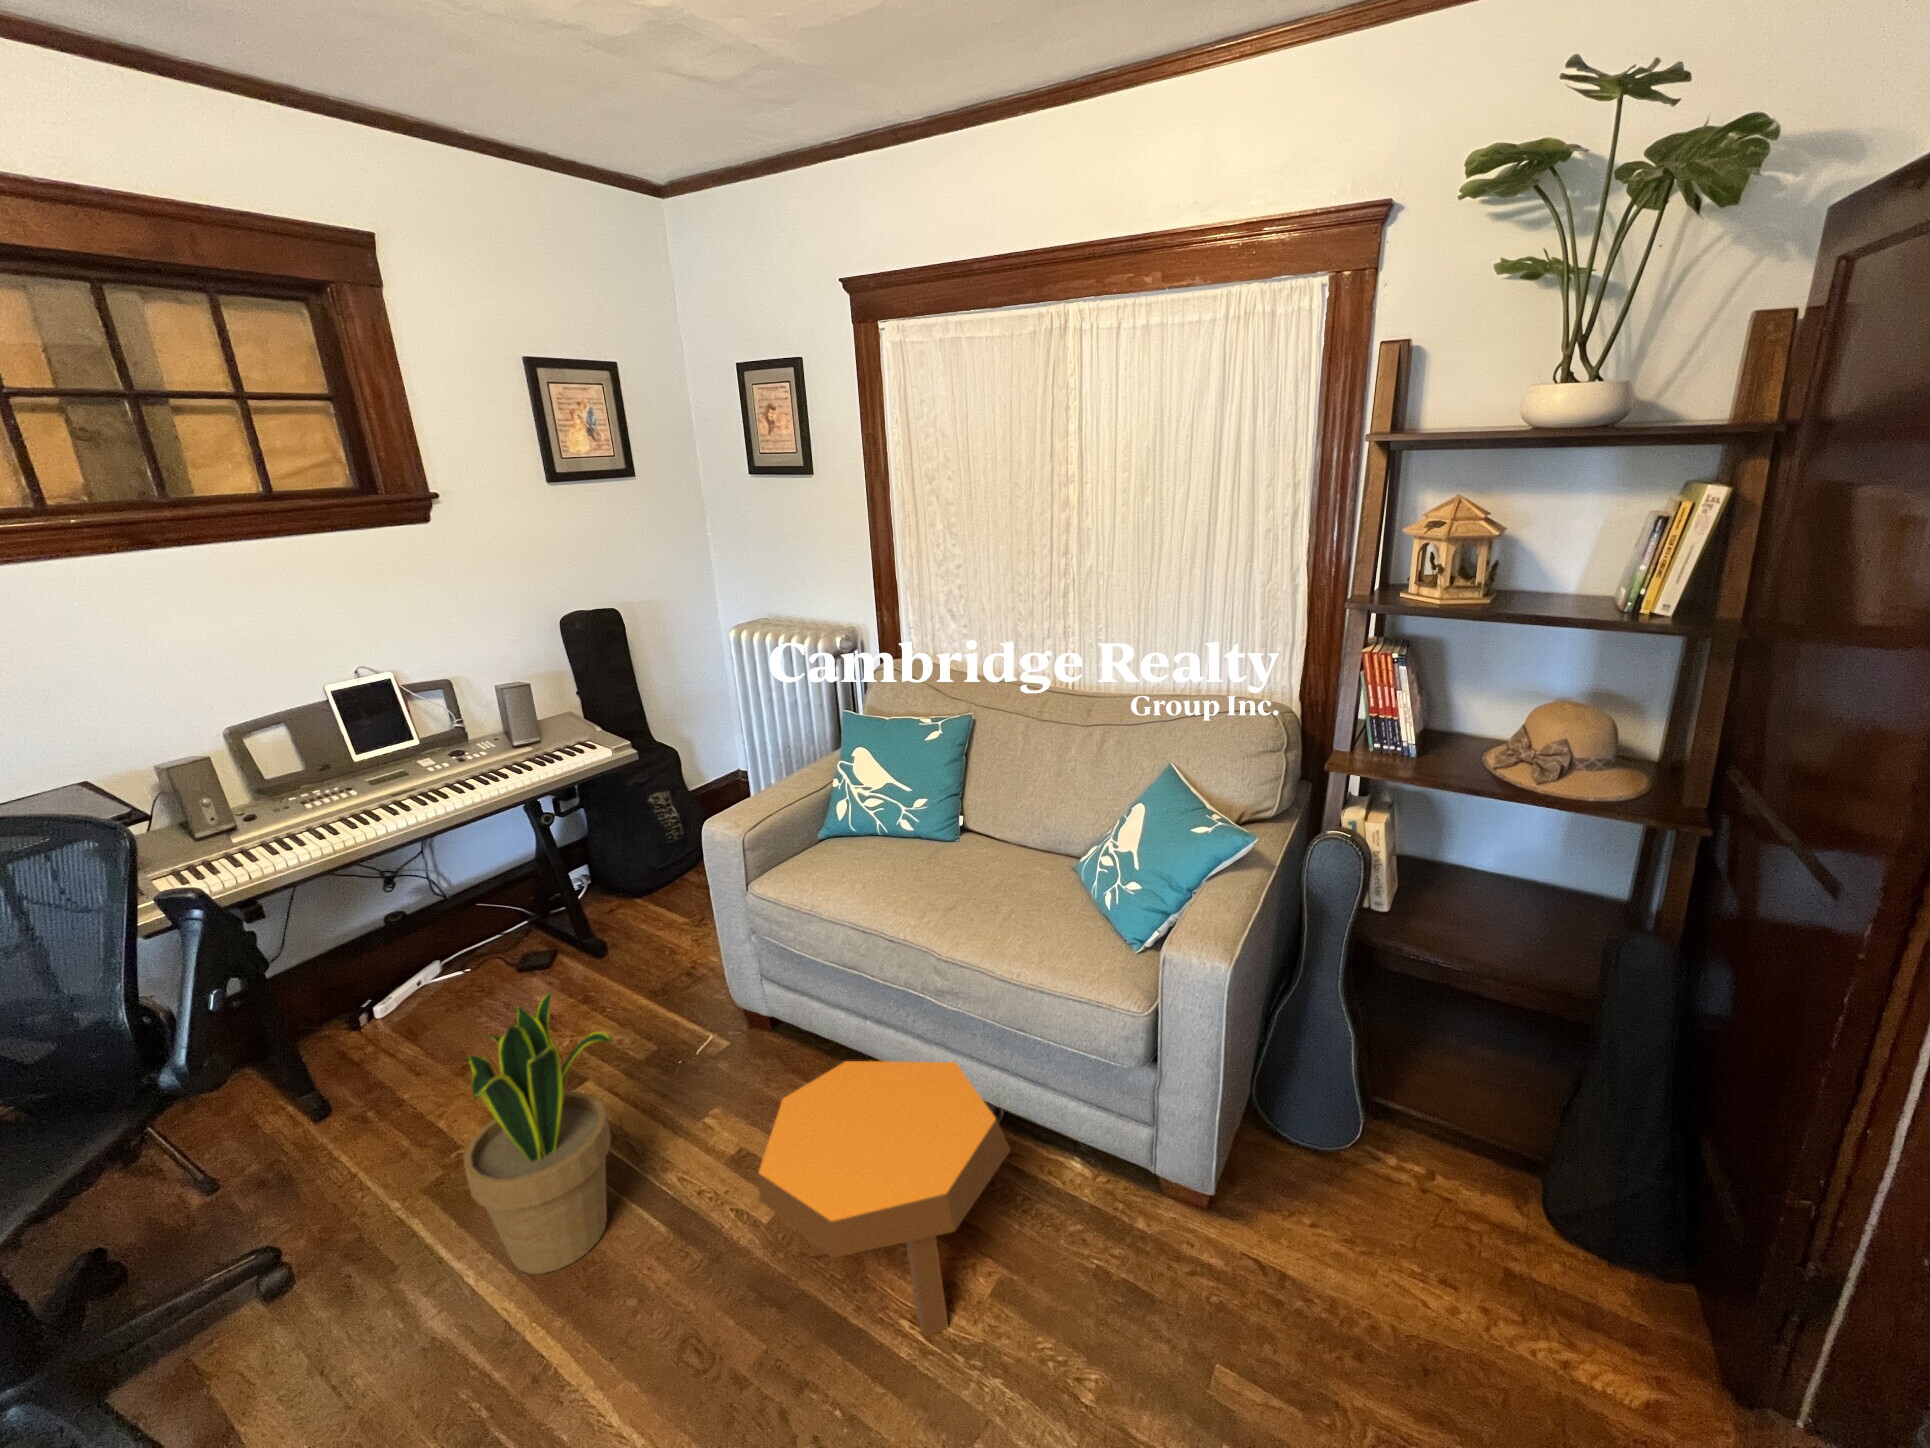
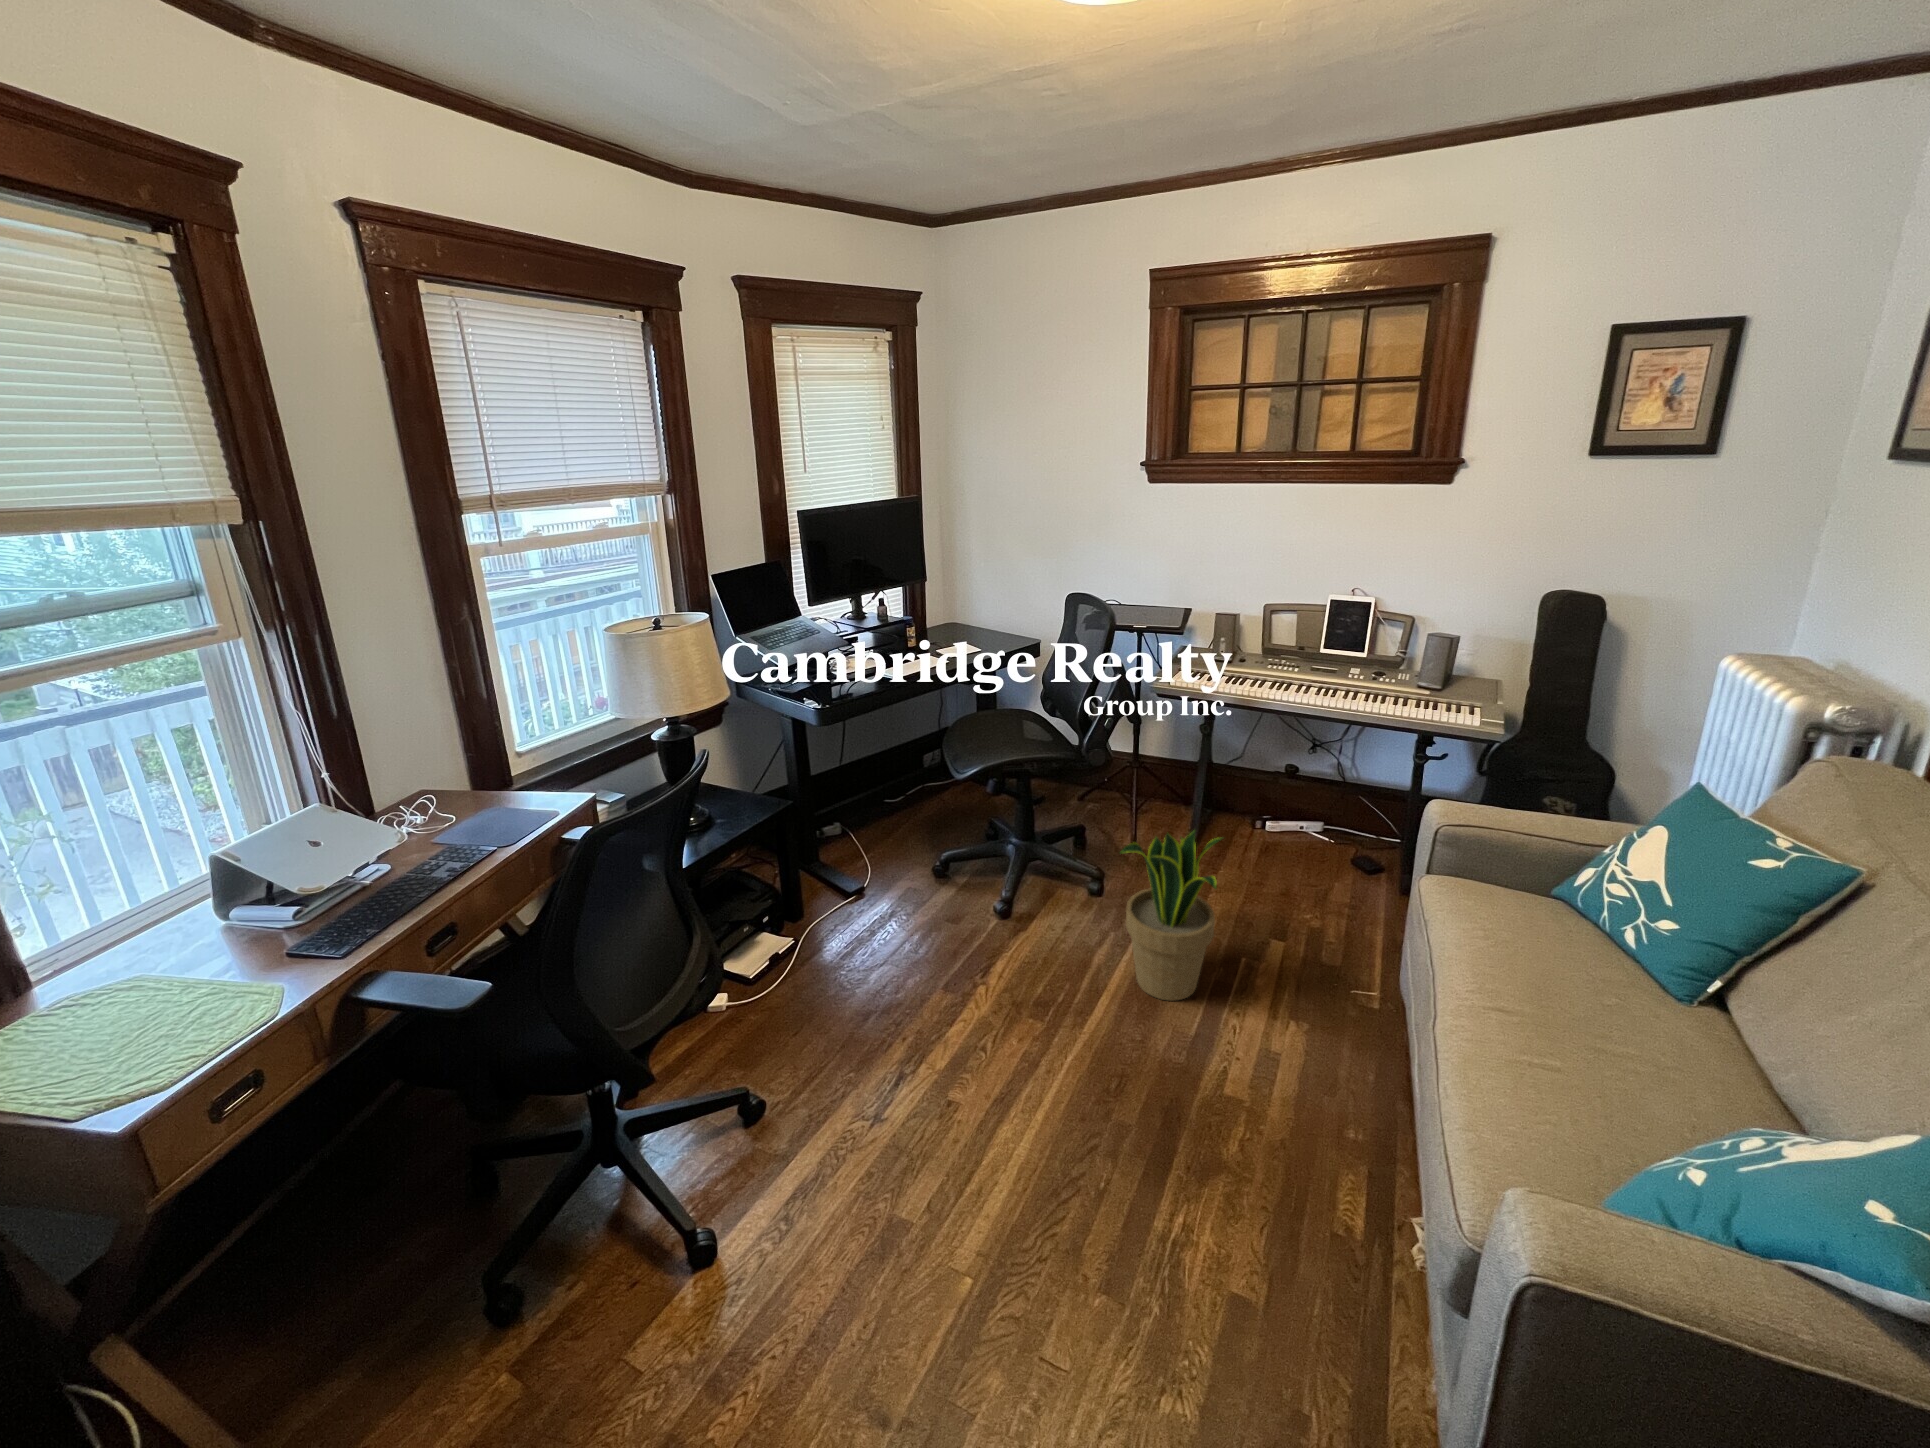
footstool: present [758,1061,1010,1337] -> none [1144,1015,1386,1256]

